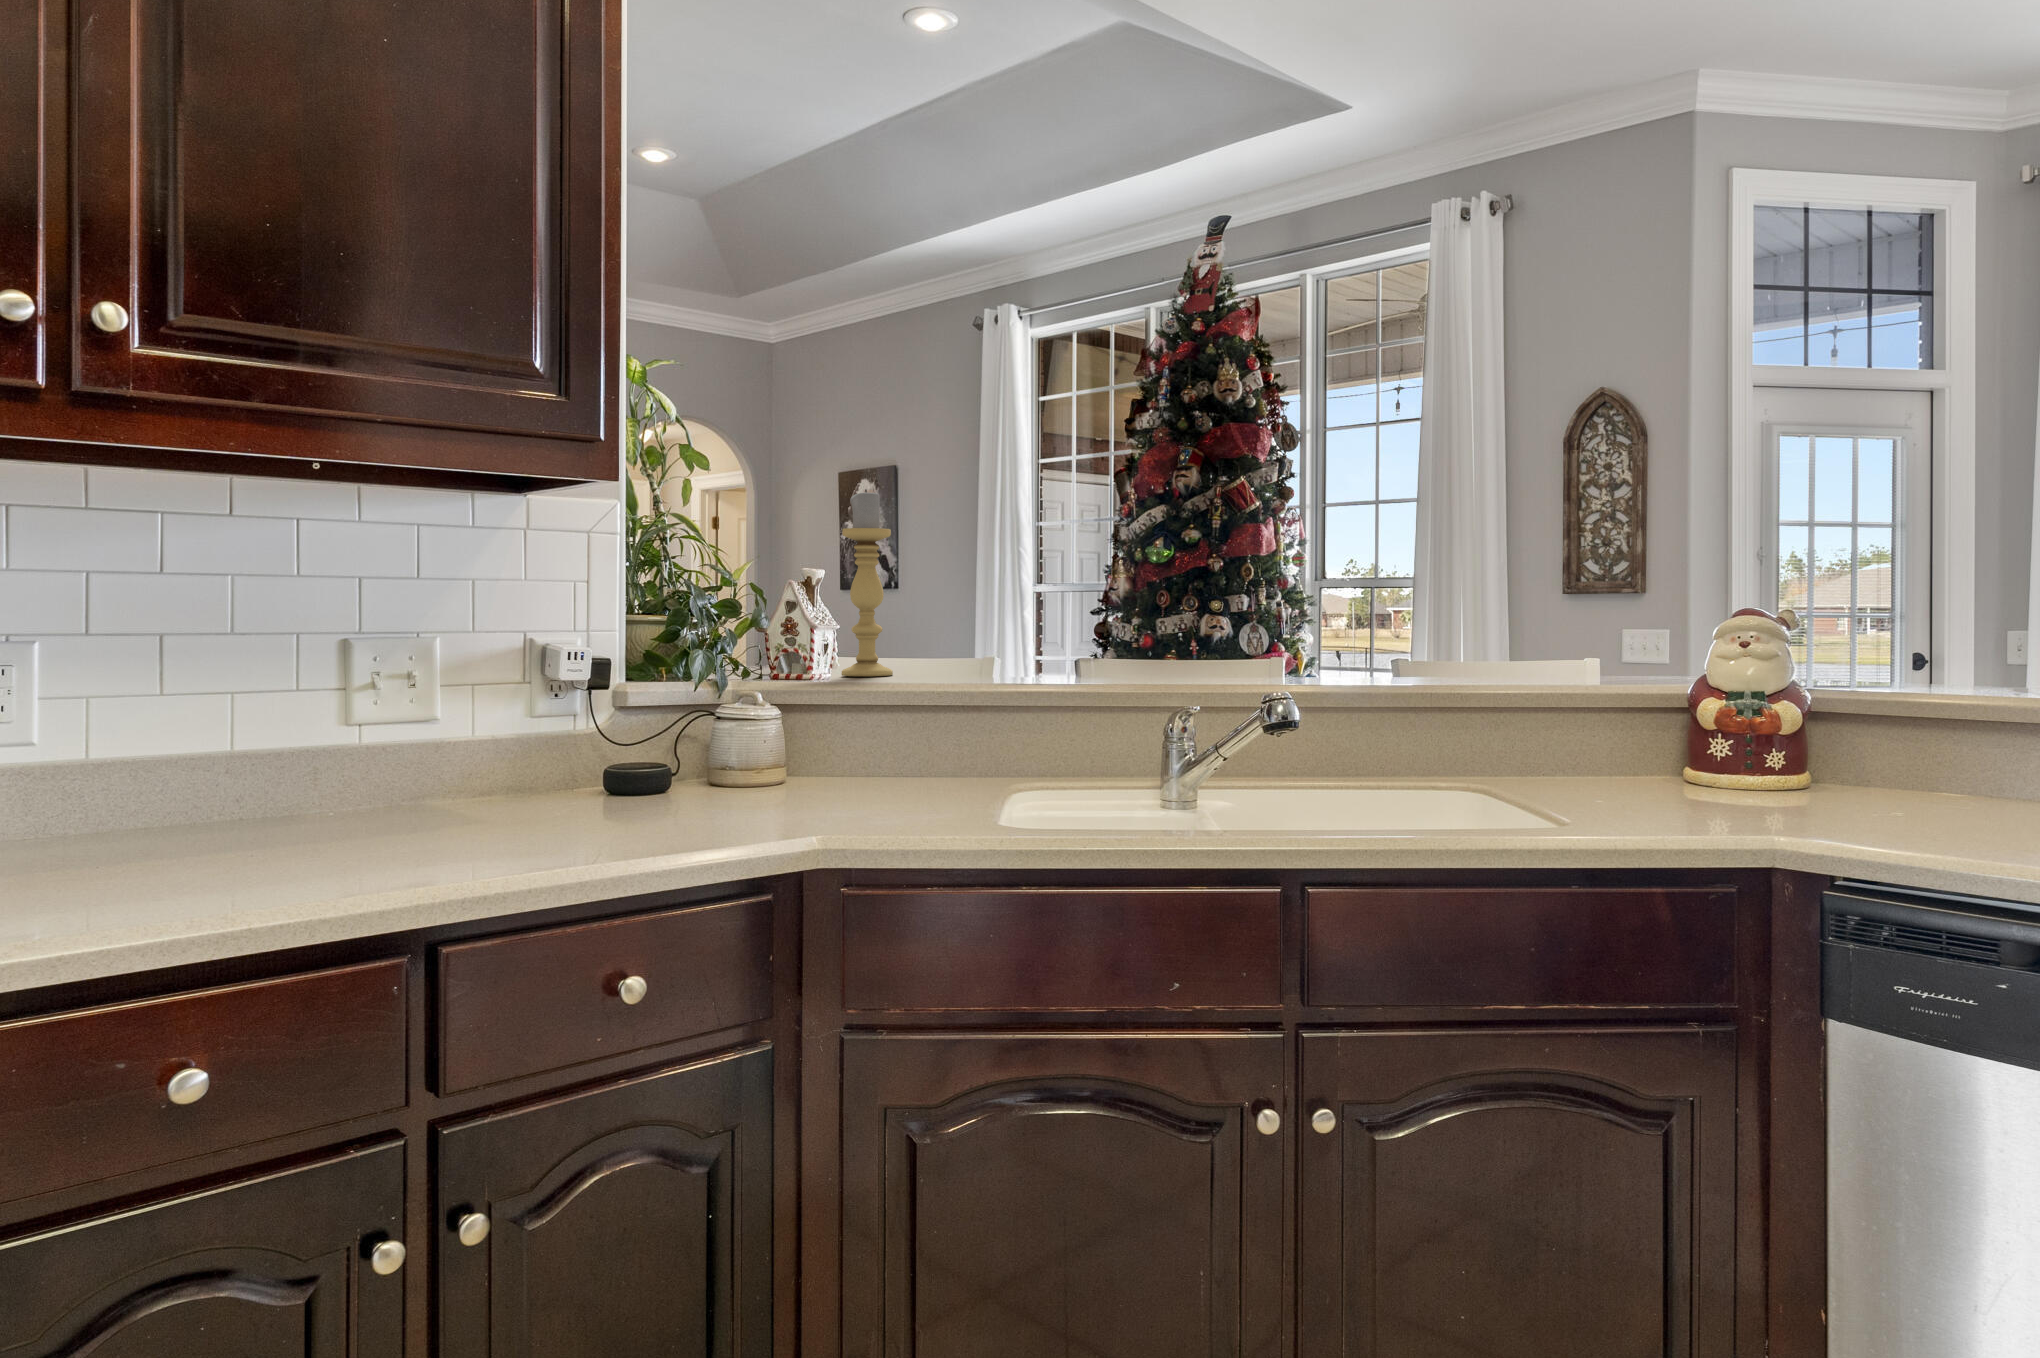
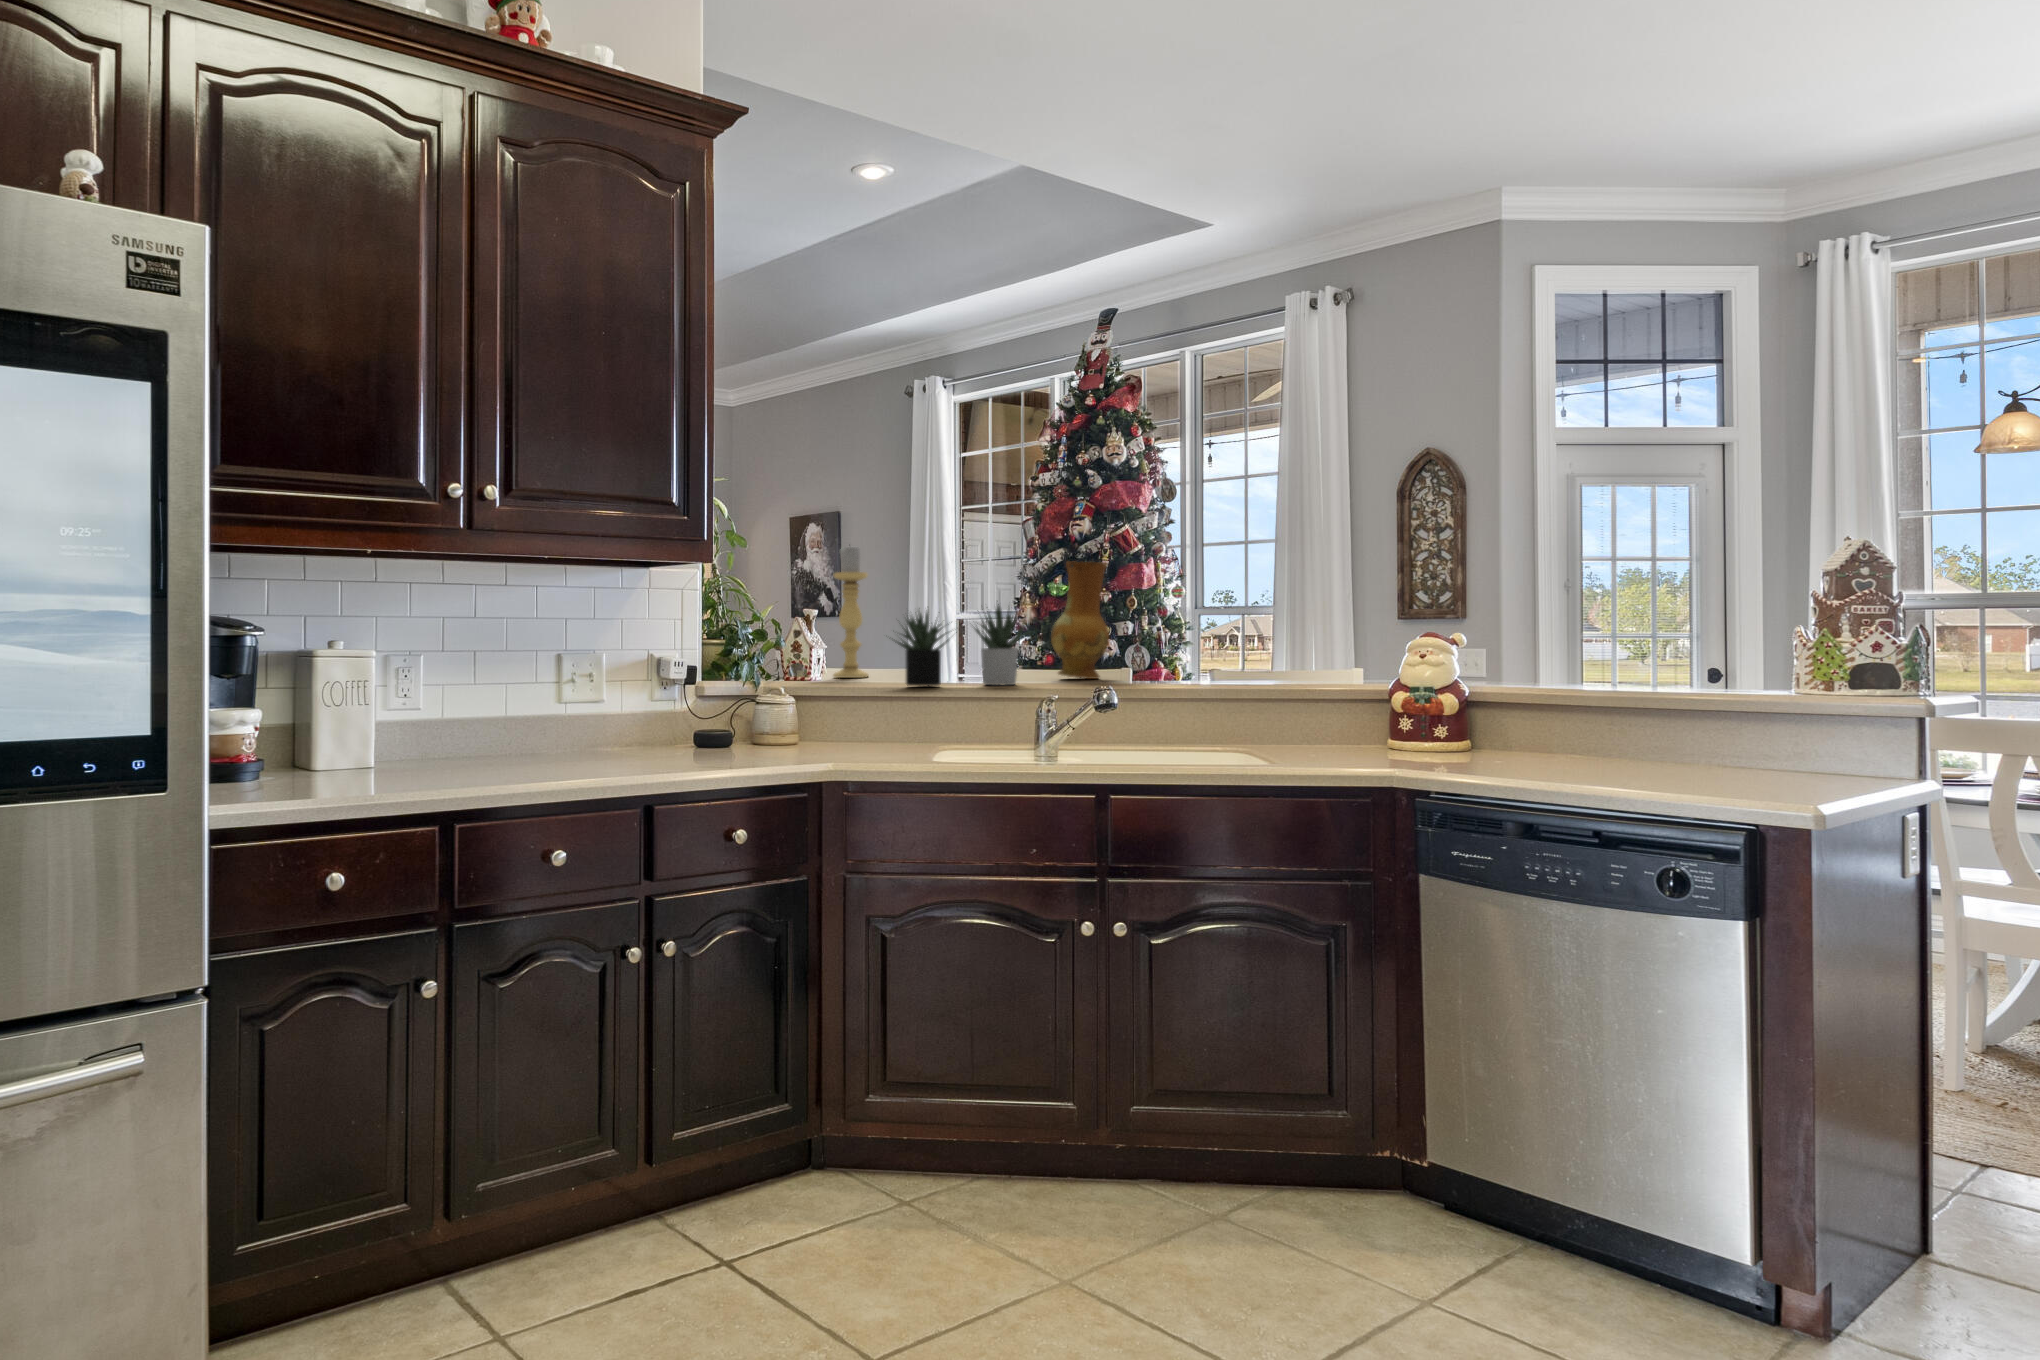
ceramic jug: none [1142,514,1222,679] -> present [1051,561,1109,679]
succulent plant: none [900,564,1124,691] -> present [895,604,1027,686]

